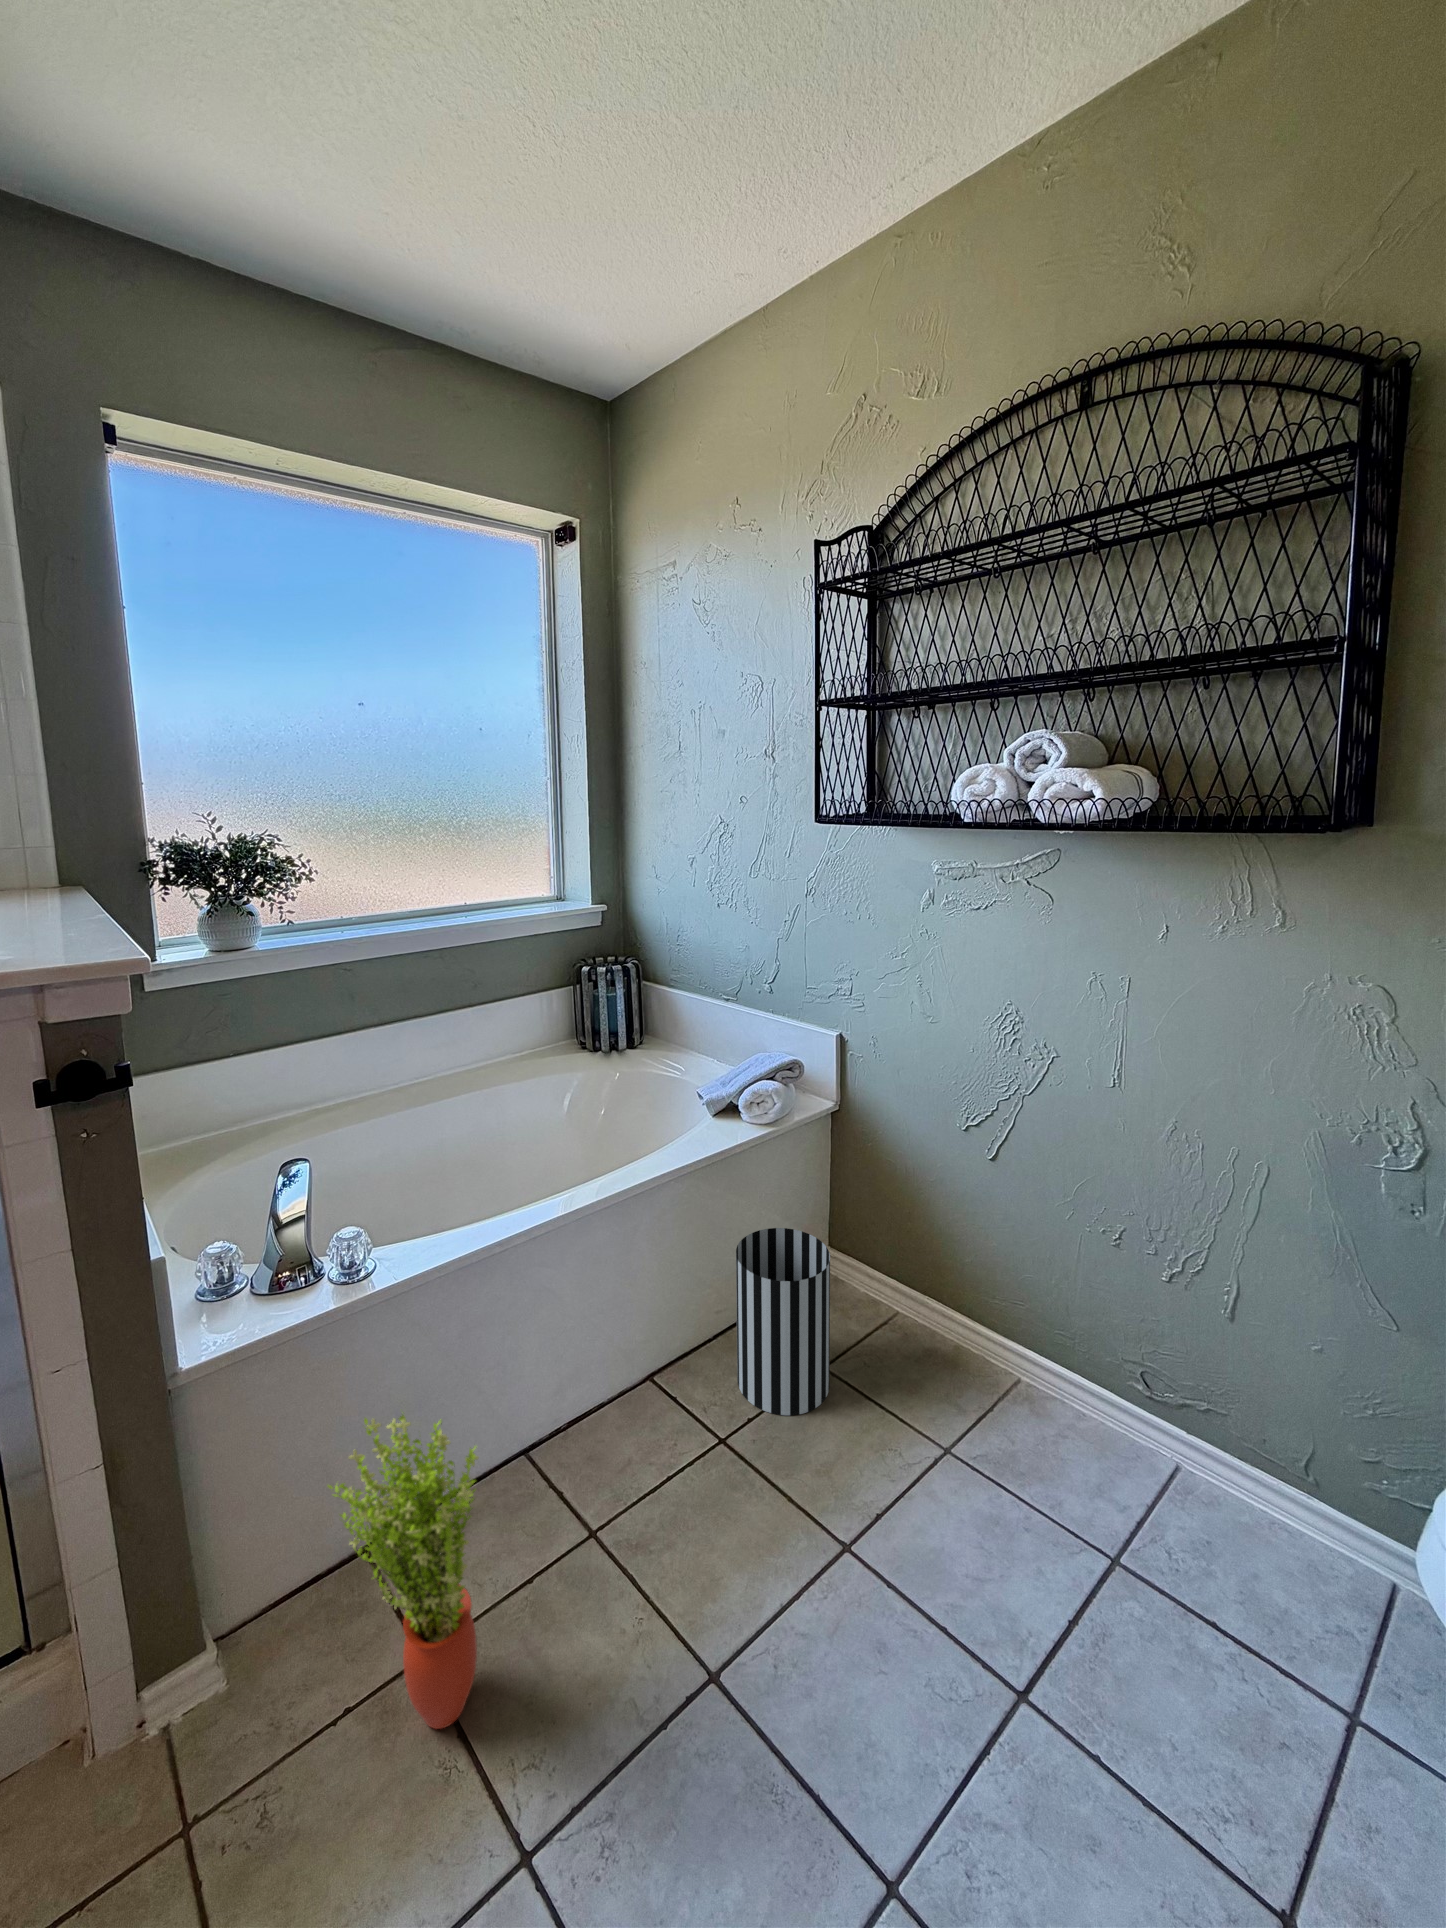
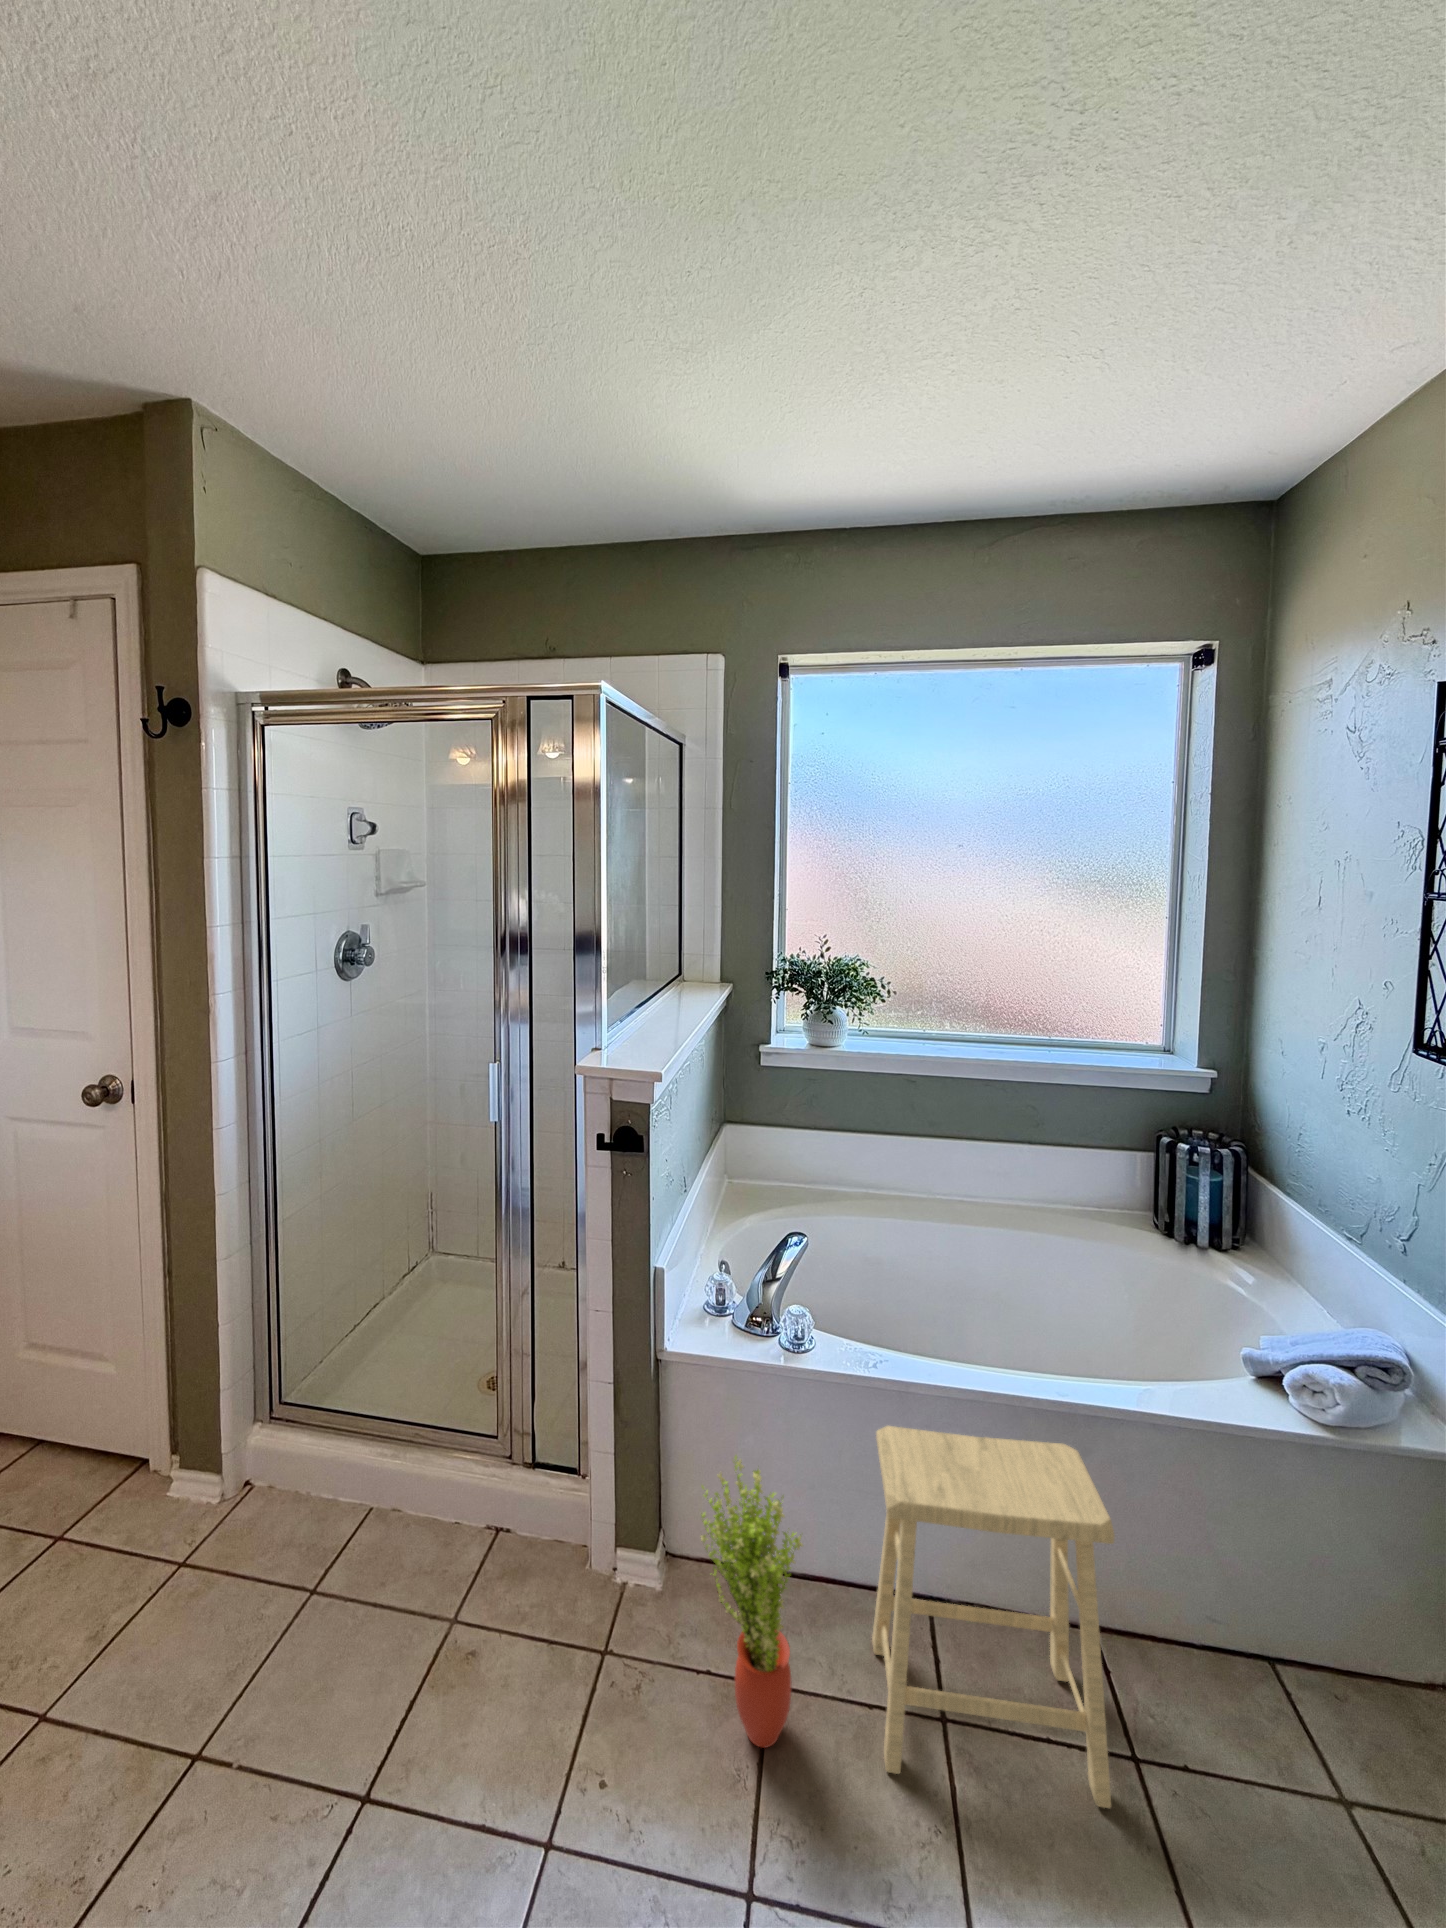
footstool: none [493,1219,730,1619] -> present [872,1426,1115,1809]
wastebasket: present [736,1228,830,1415] -> none [1195,1547,1353,1841]

